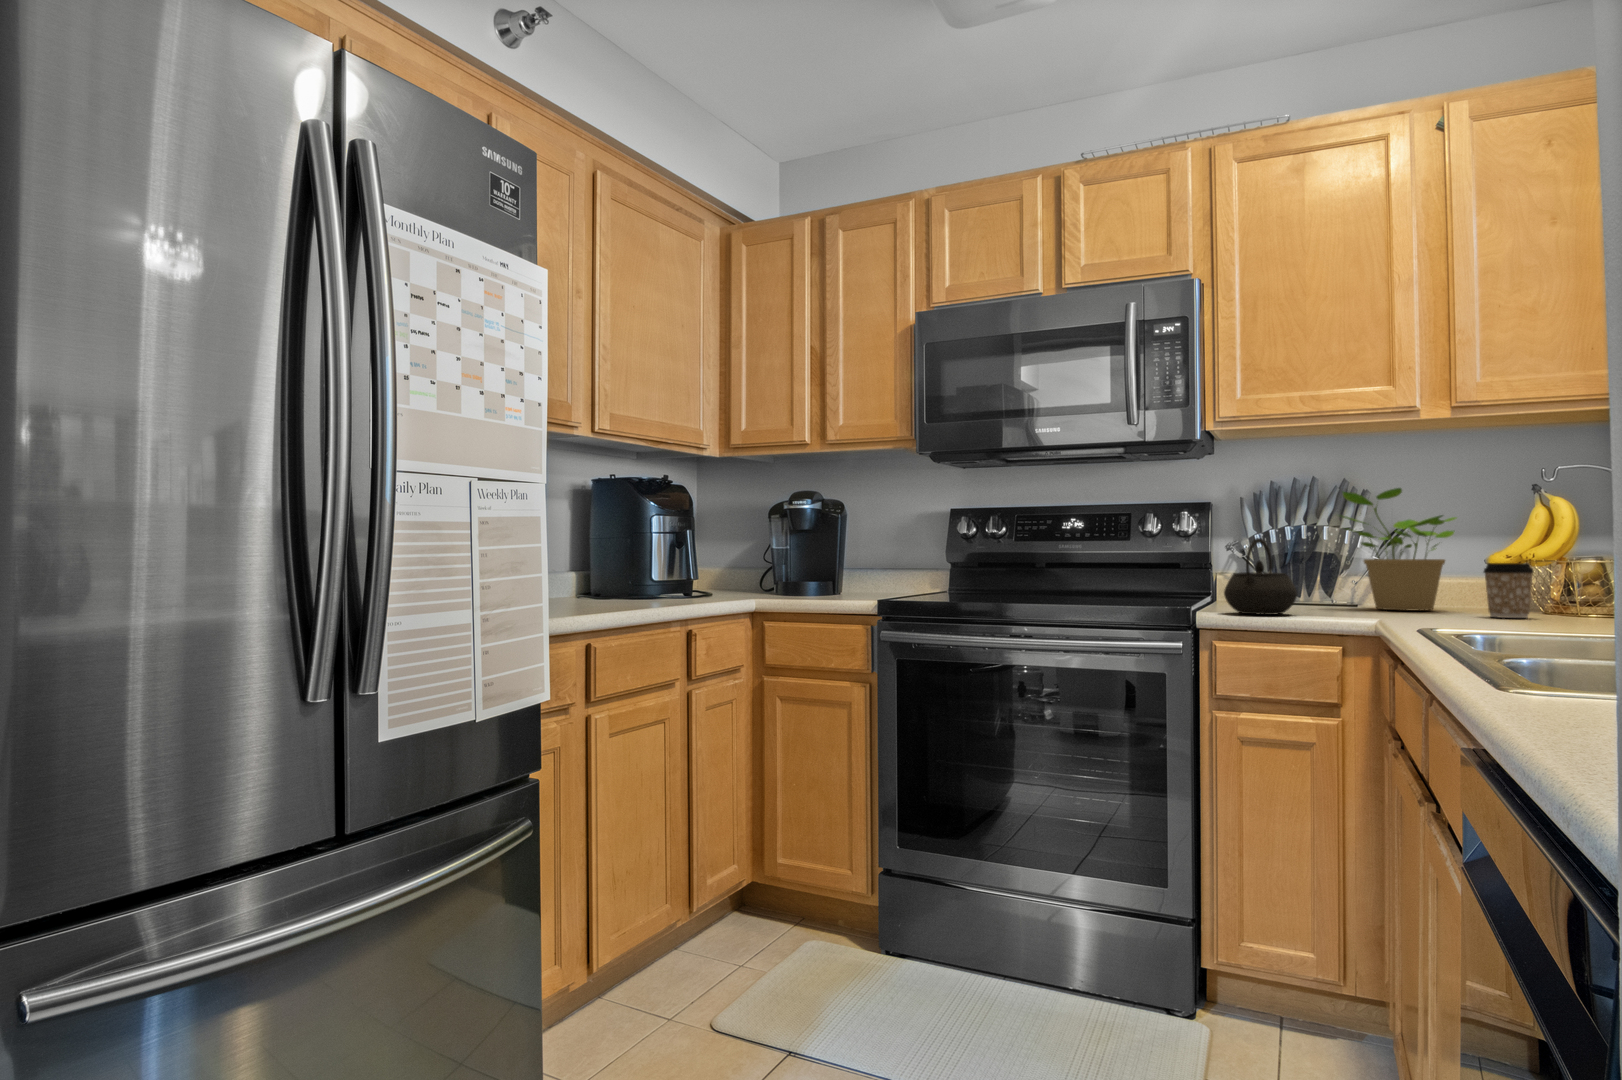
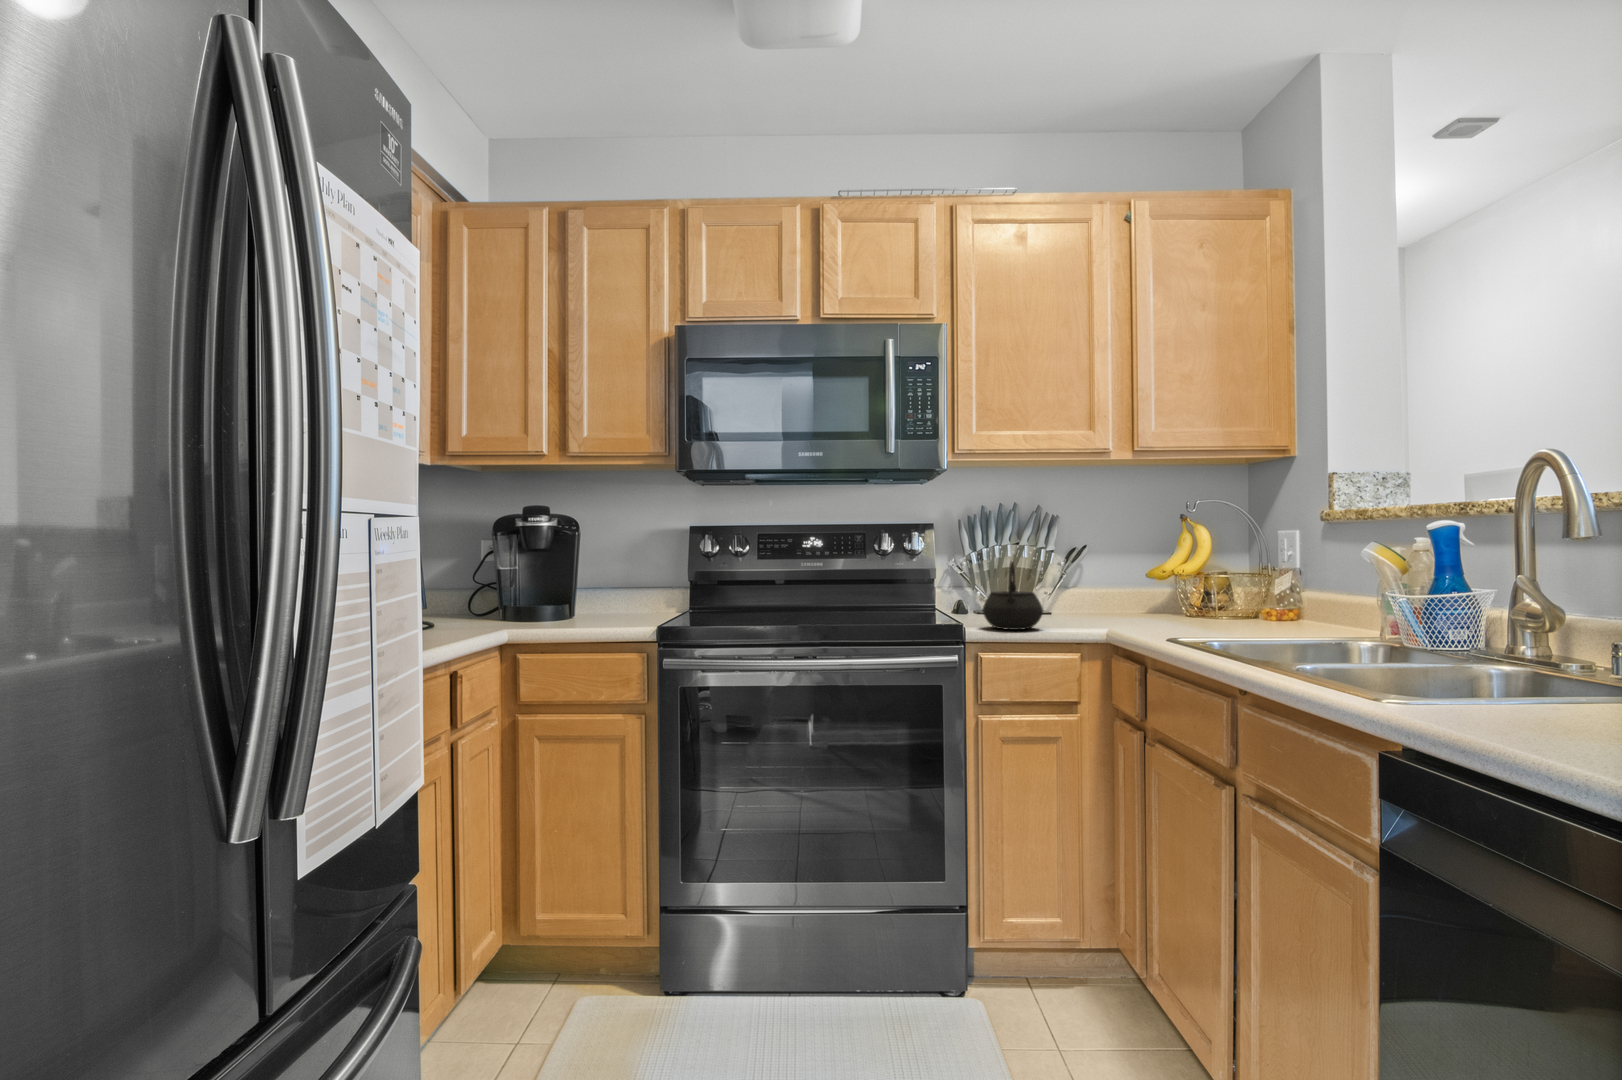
potted plant: present [1341,488,1456,610] -> none [1044,517,1139,619]
coffee cup: present [1484,563,1533,618] -> none [1167,581,1204,626]

